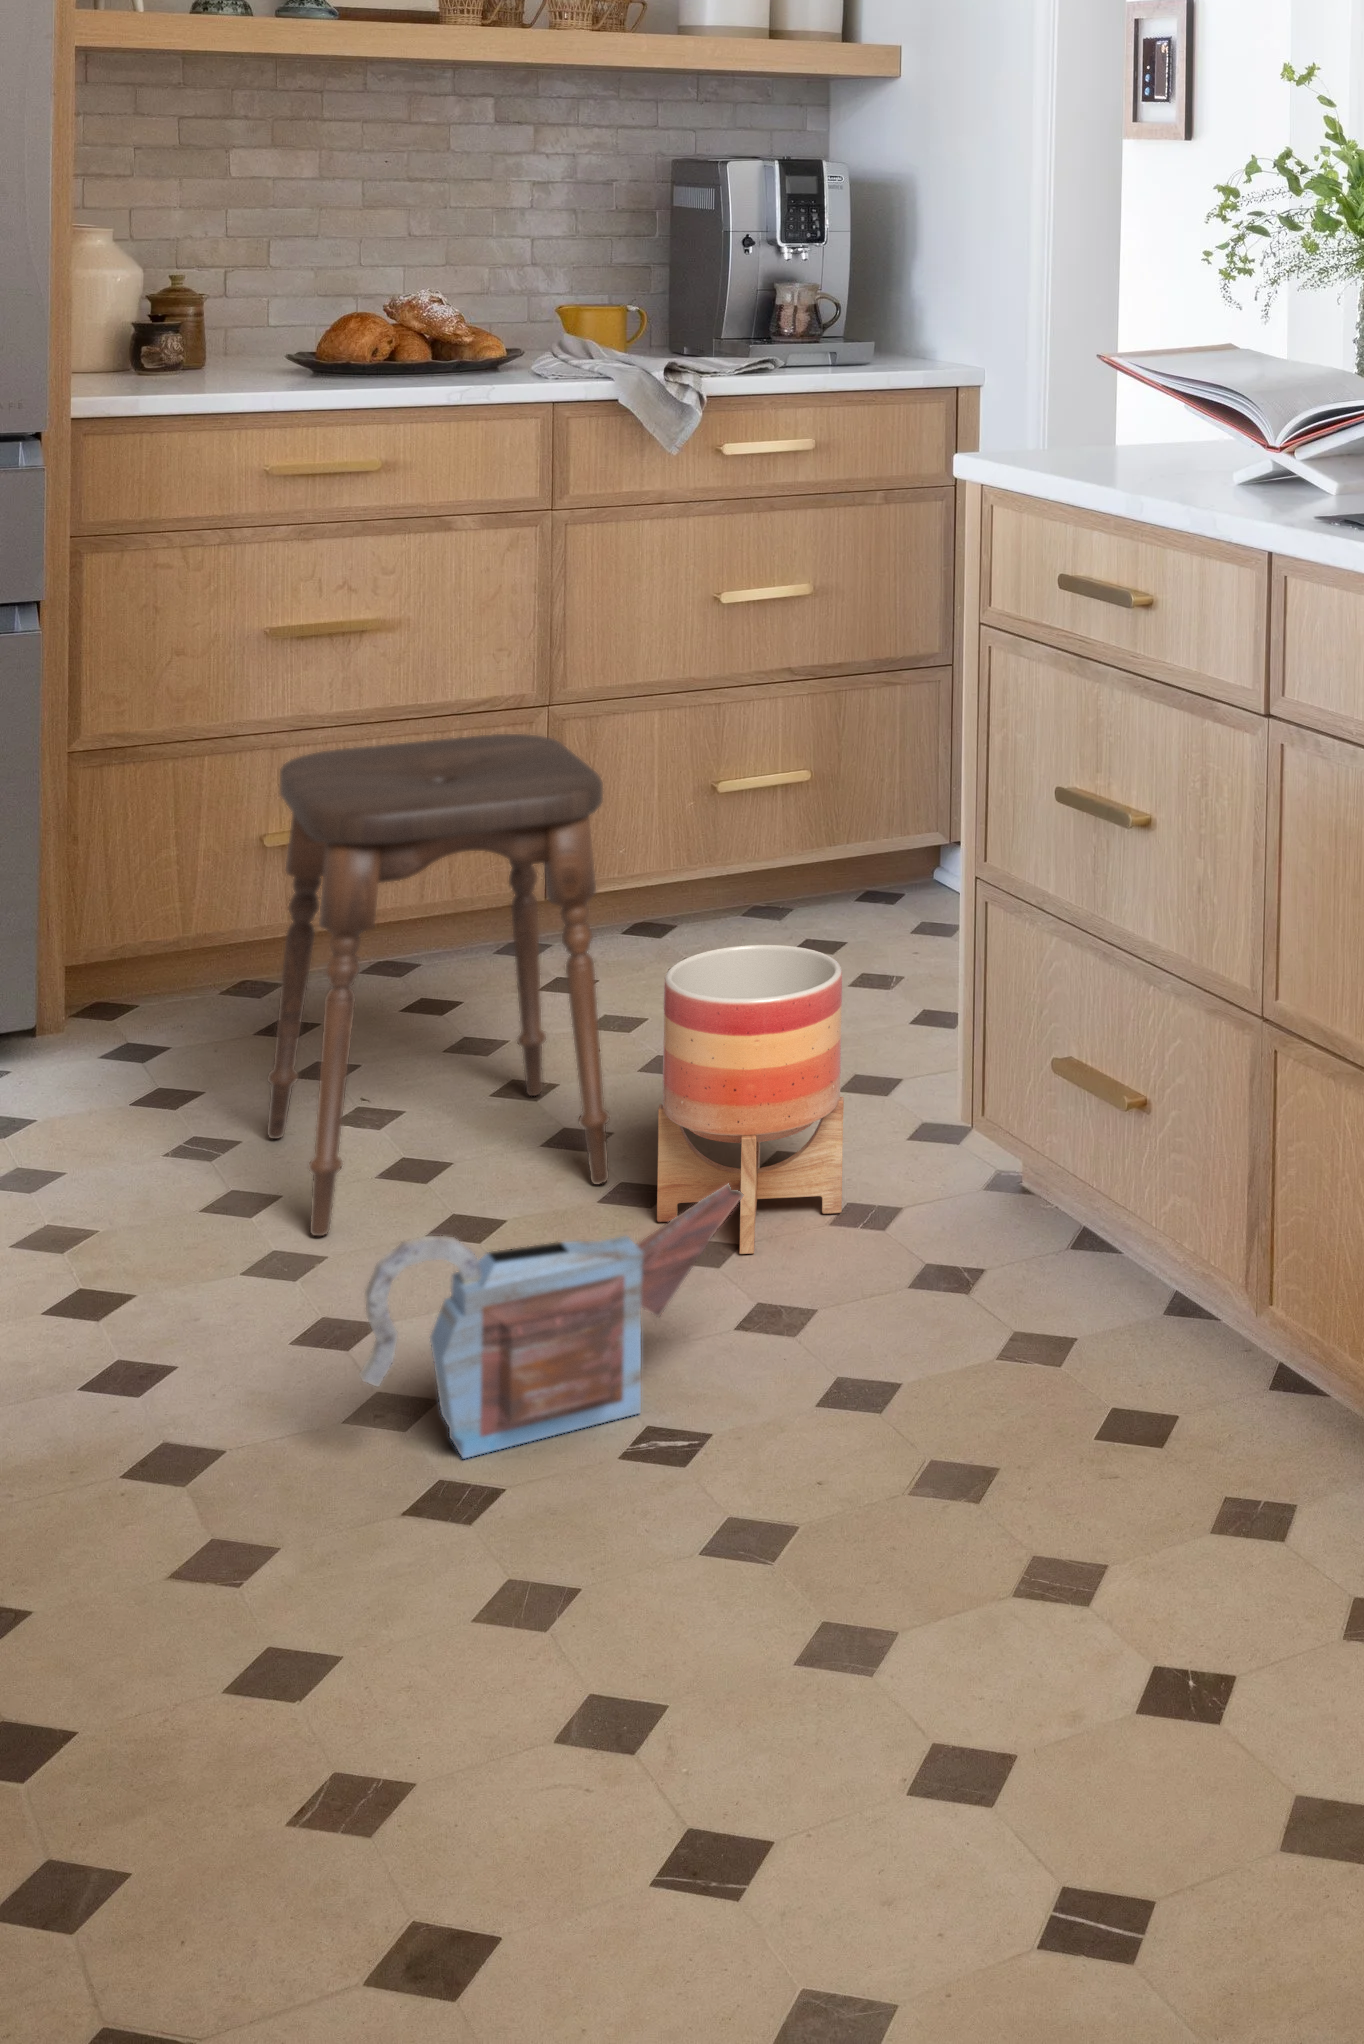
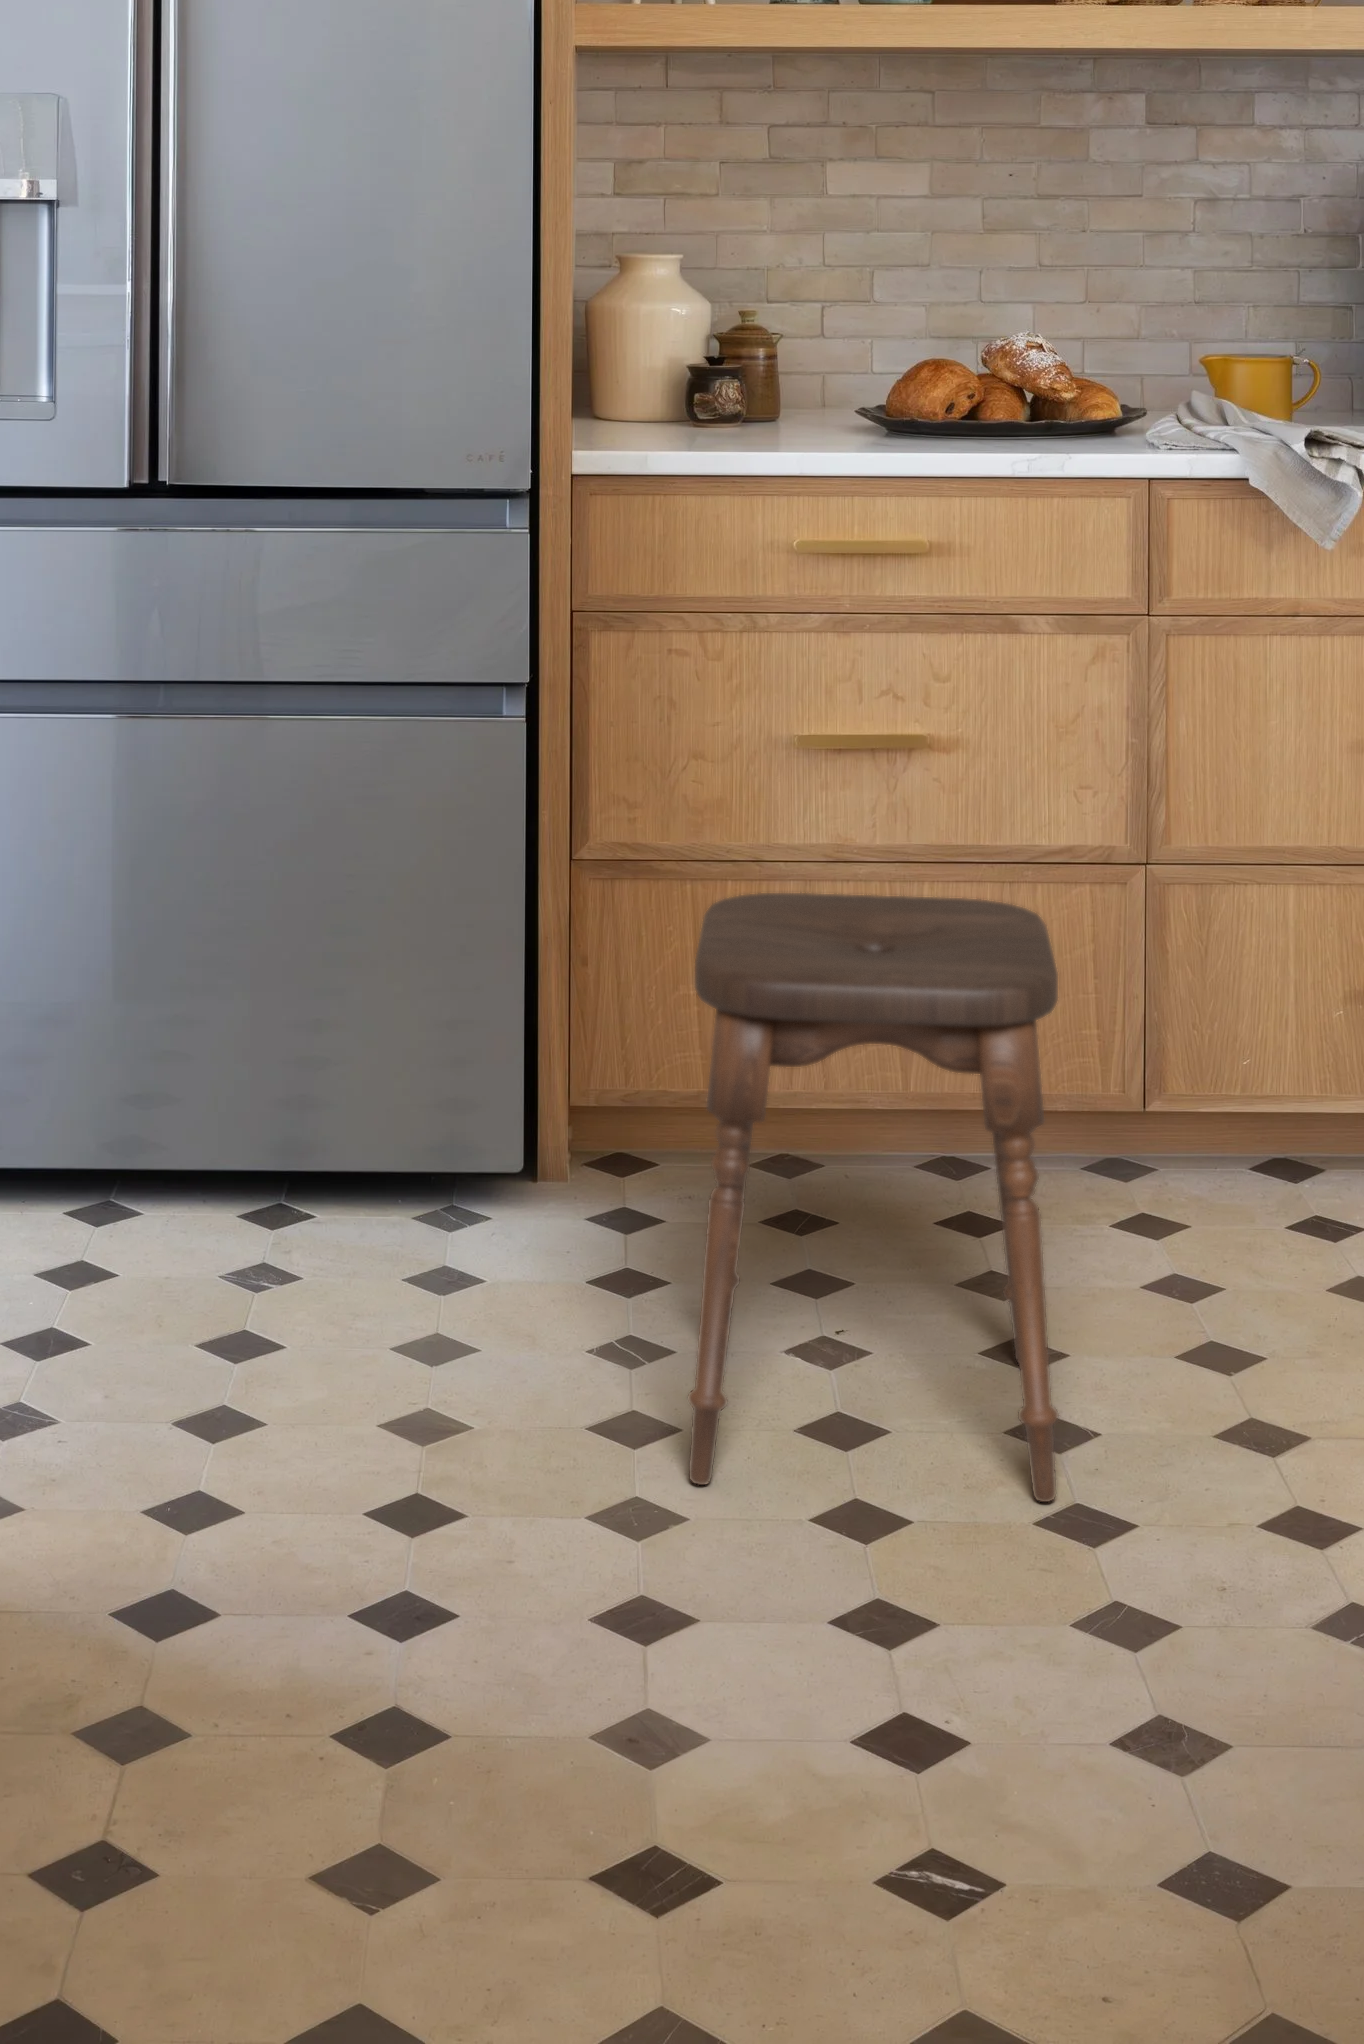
planter: present [657,945,844,1254] -> none [1087,1227,1332,1648]
watering can: present [360,1185,744,1458] -> none [589,1524,1086,1826]

